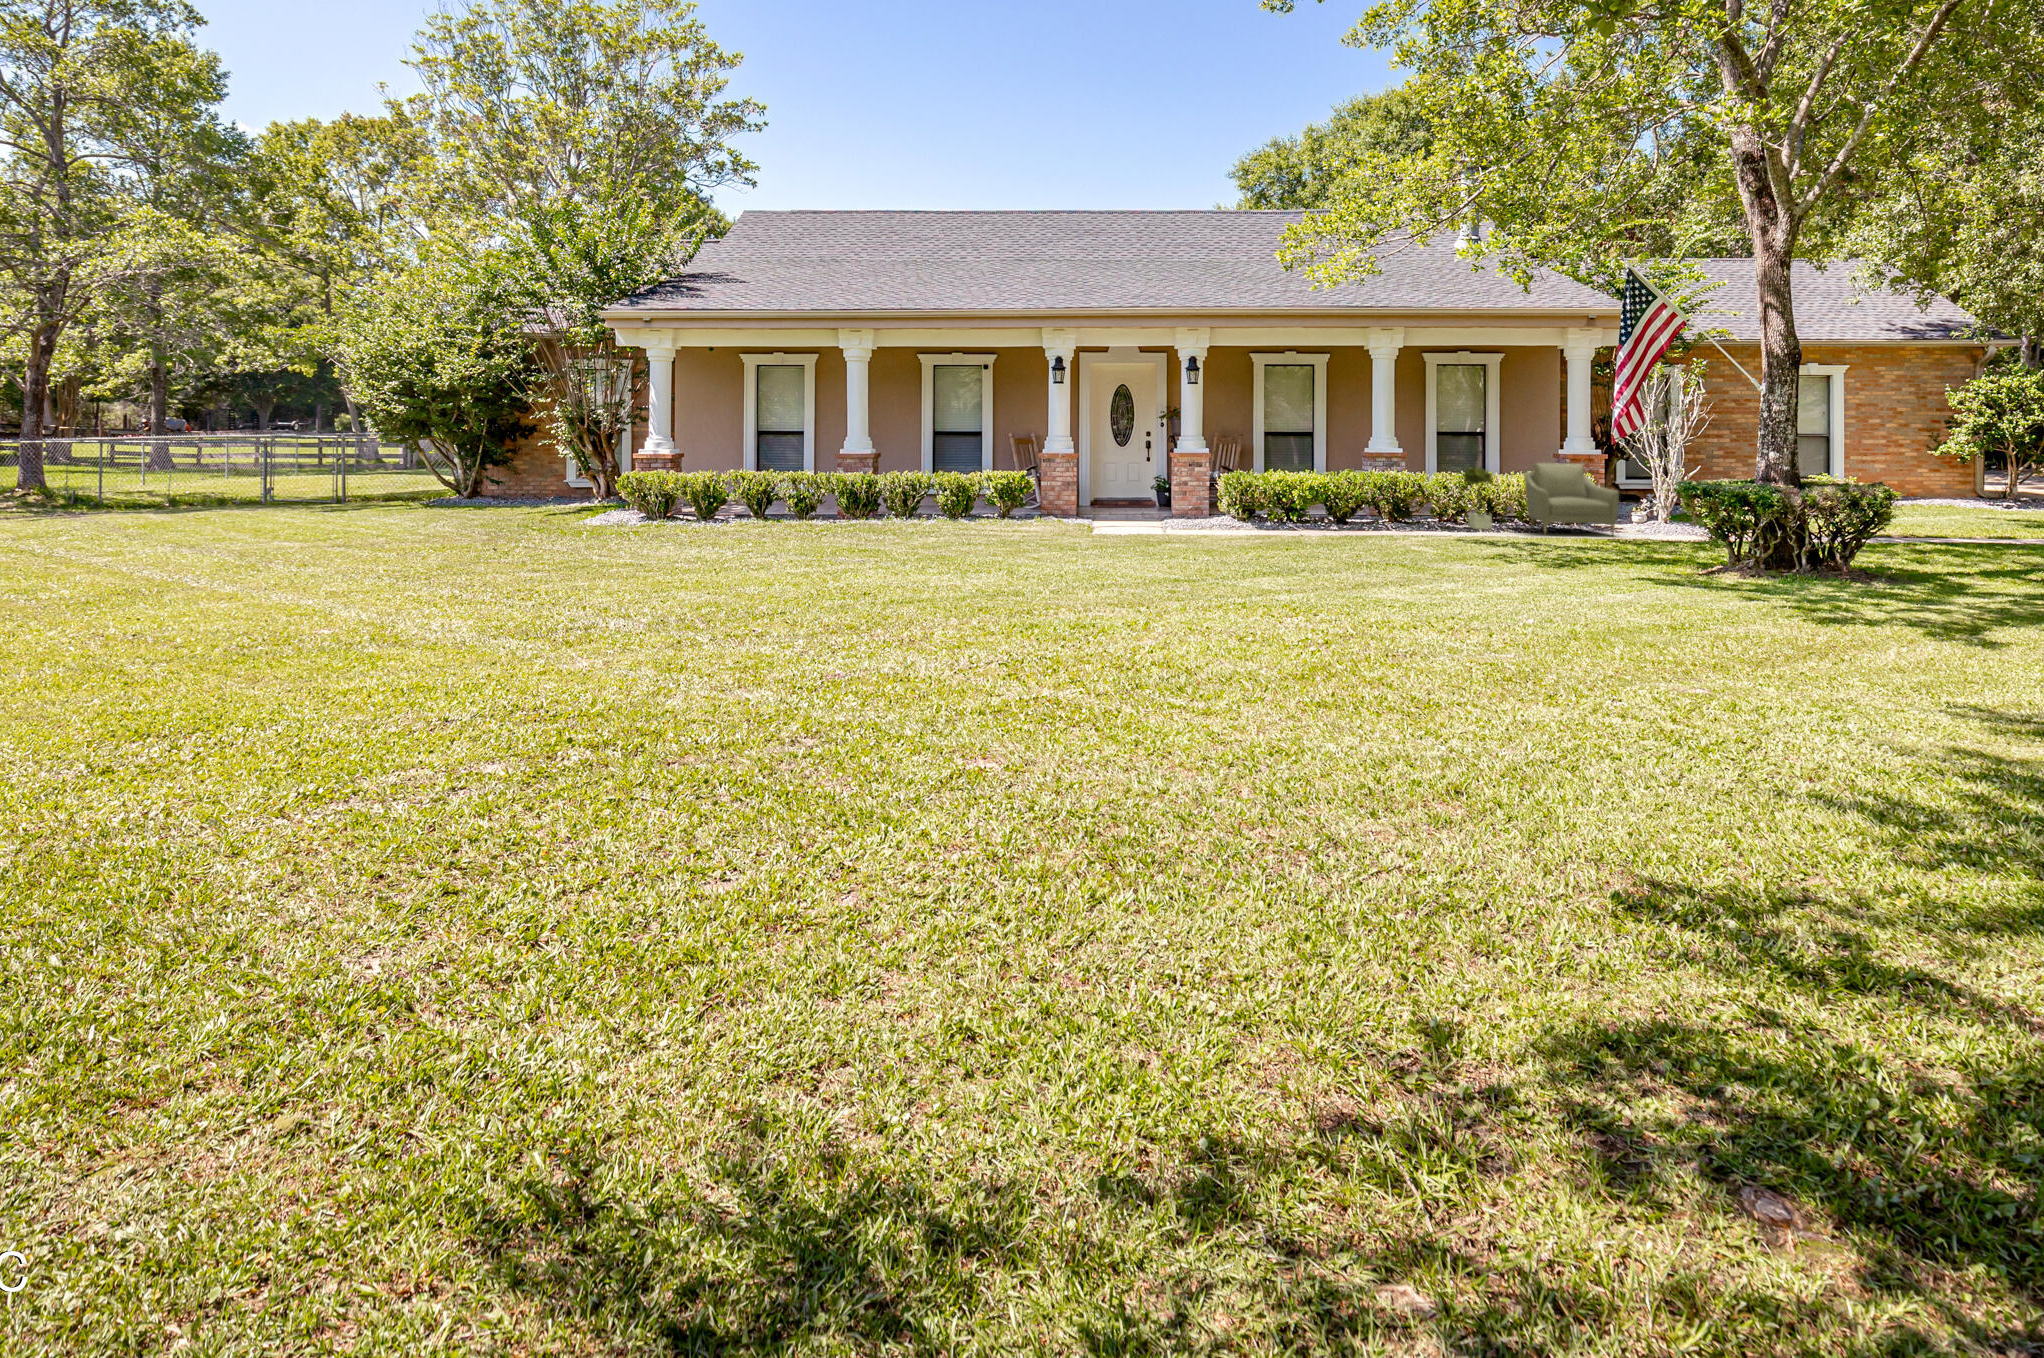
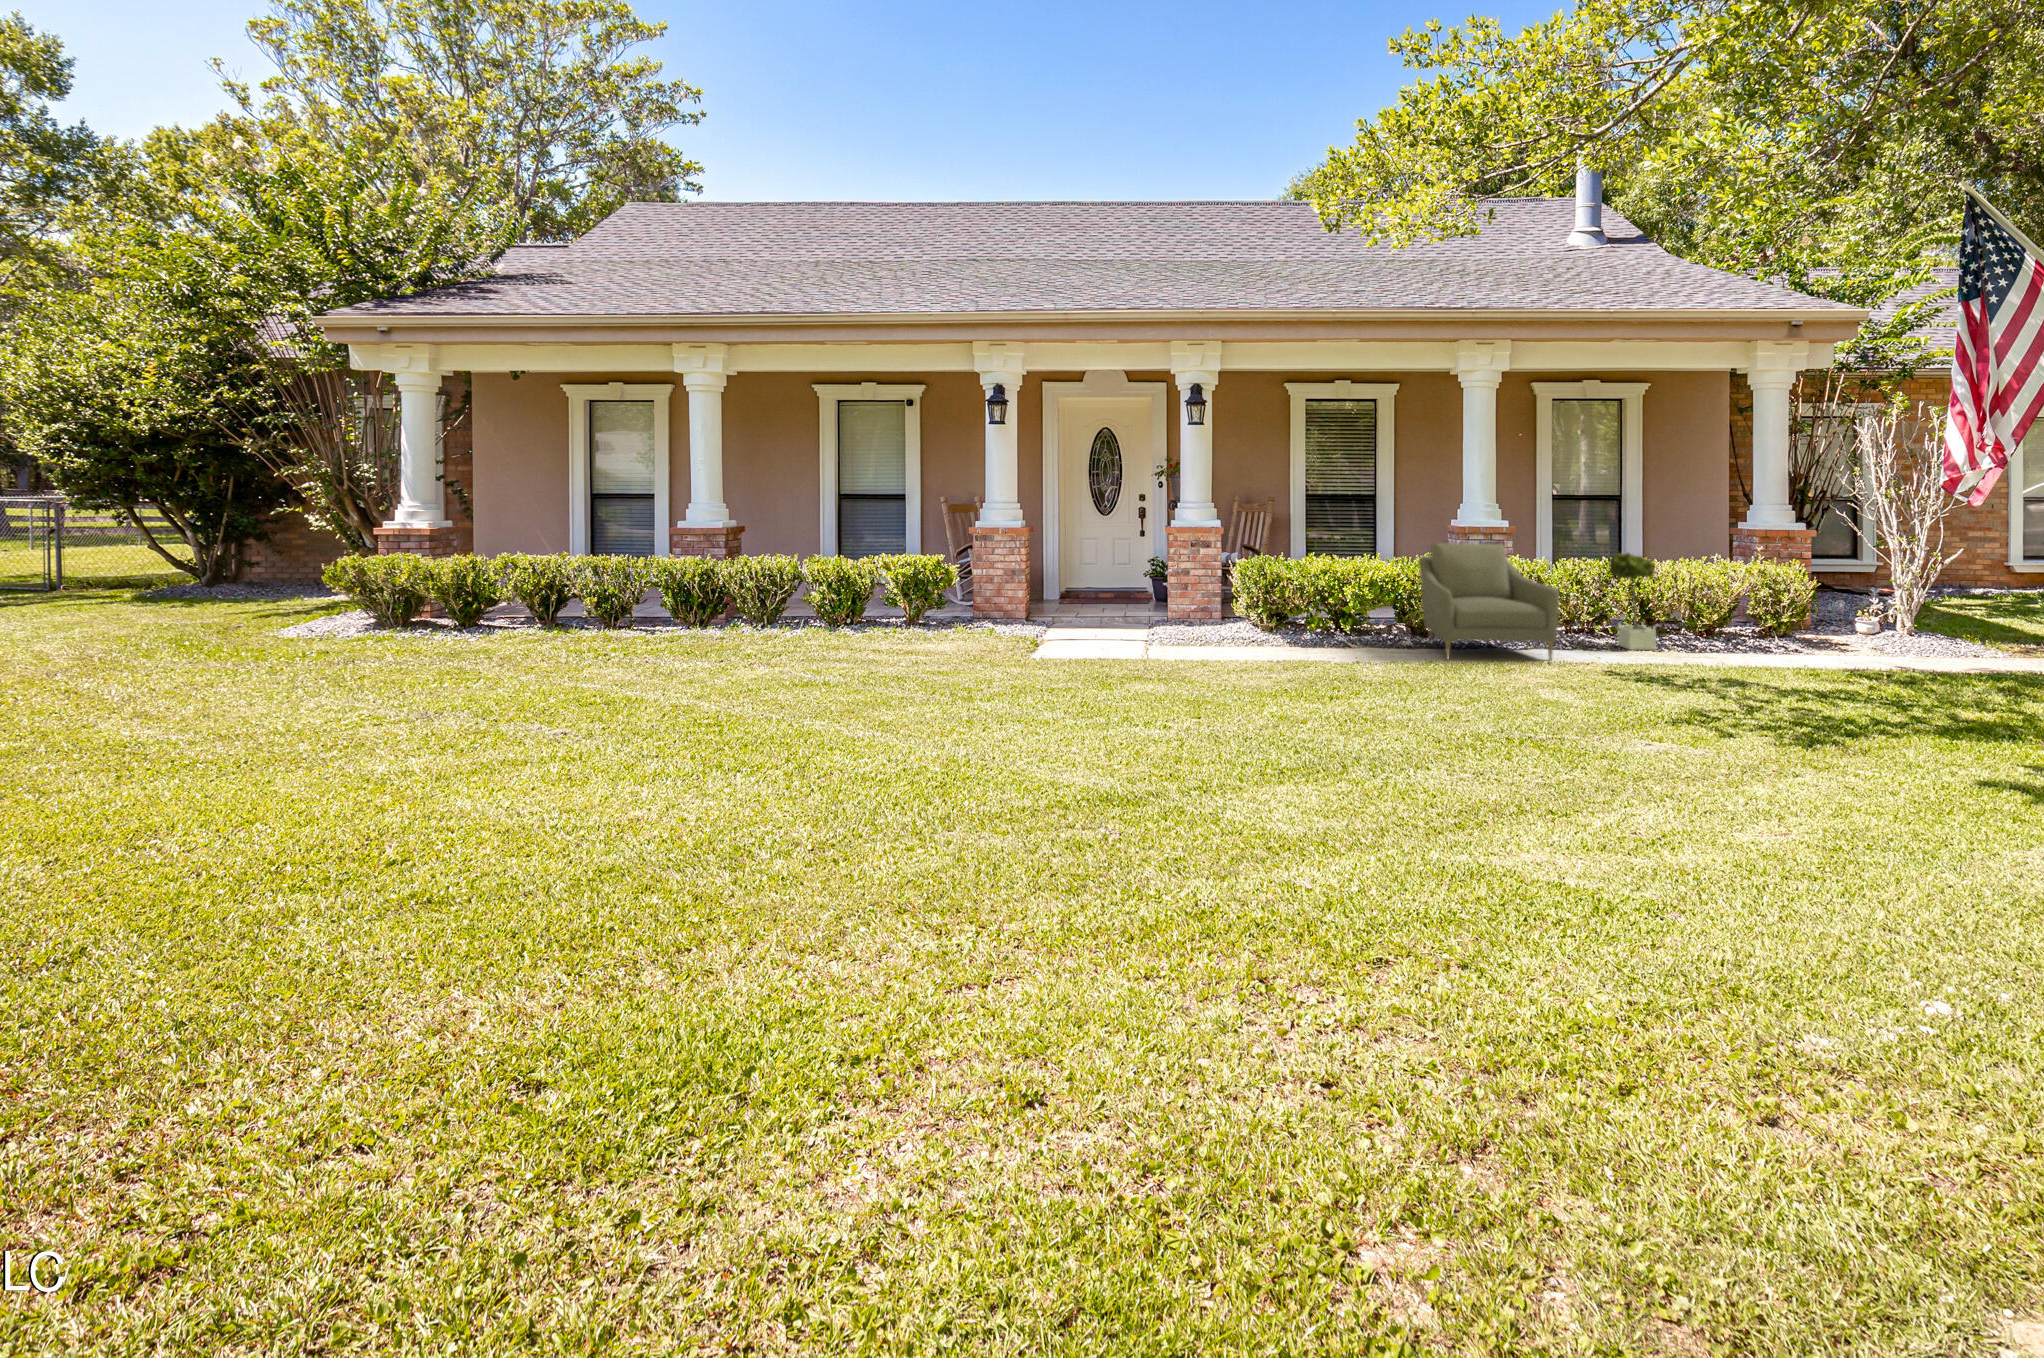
chair: present [1524,463,1619,535] -> present [1419,543,1559,660]

